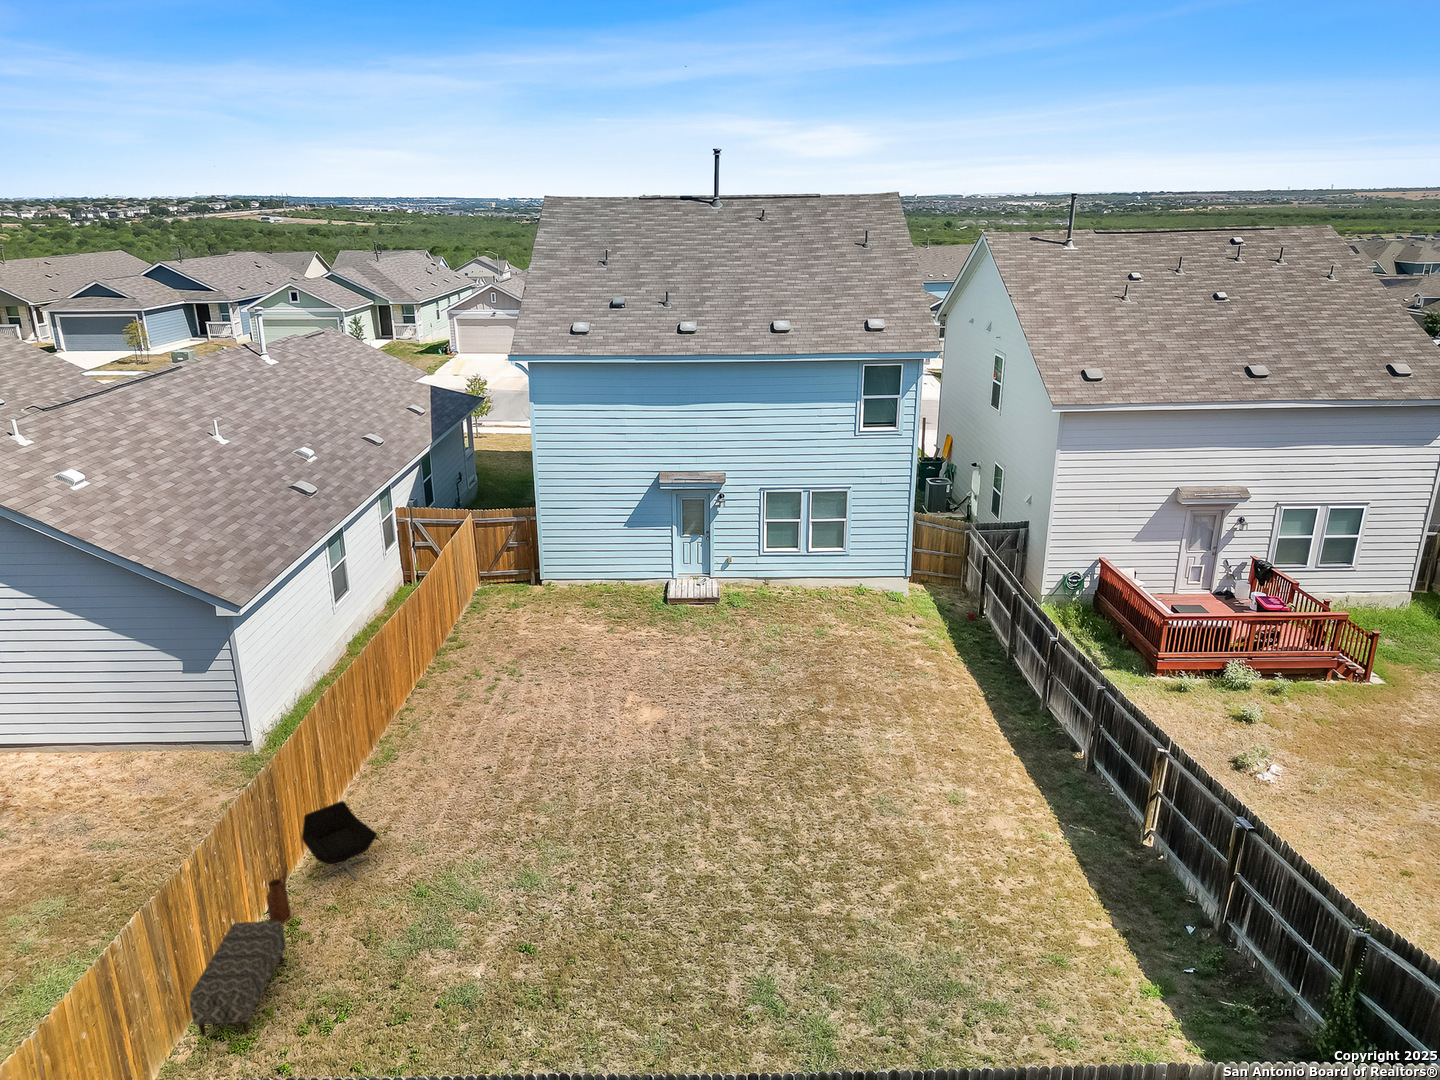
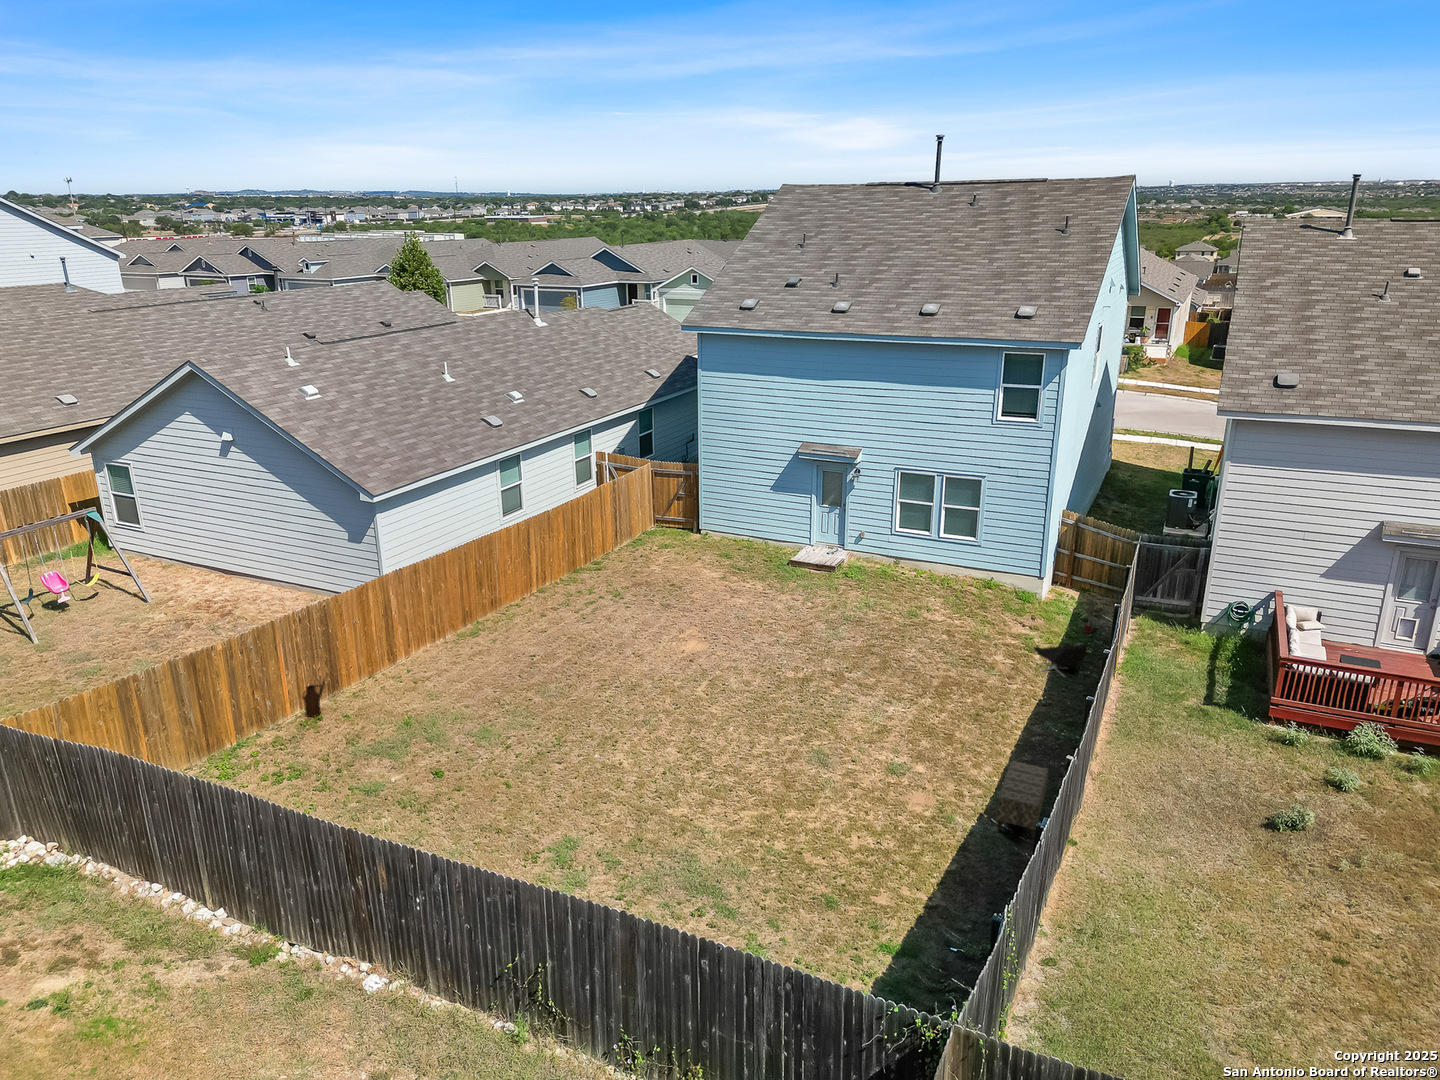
lounge chair: present [302,801,377,880] -> present [1034,643,1087,675]
bench: present [190,921,286,1036] -> present [996,761,1048,839]

